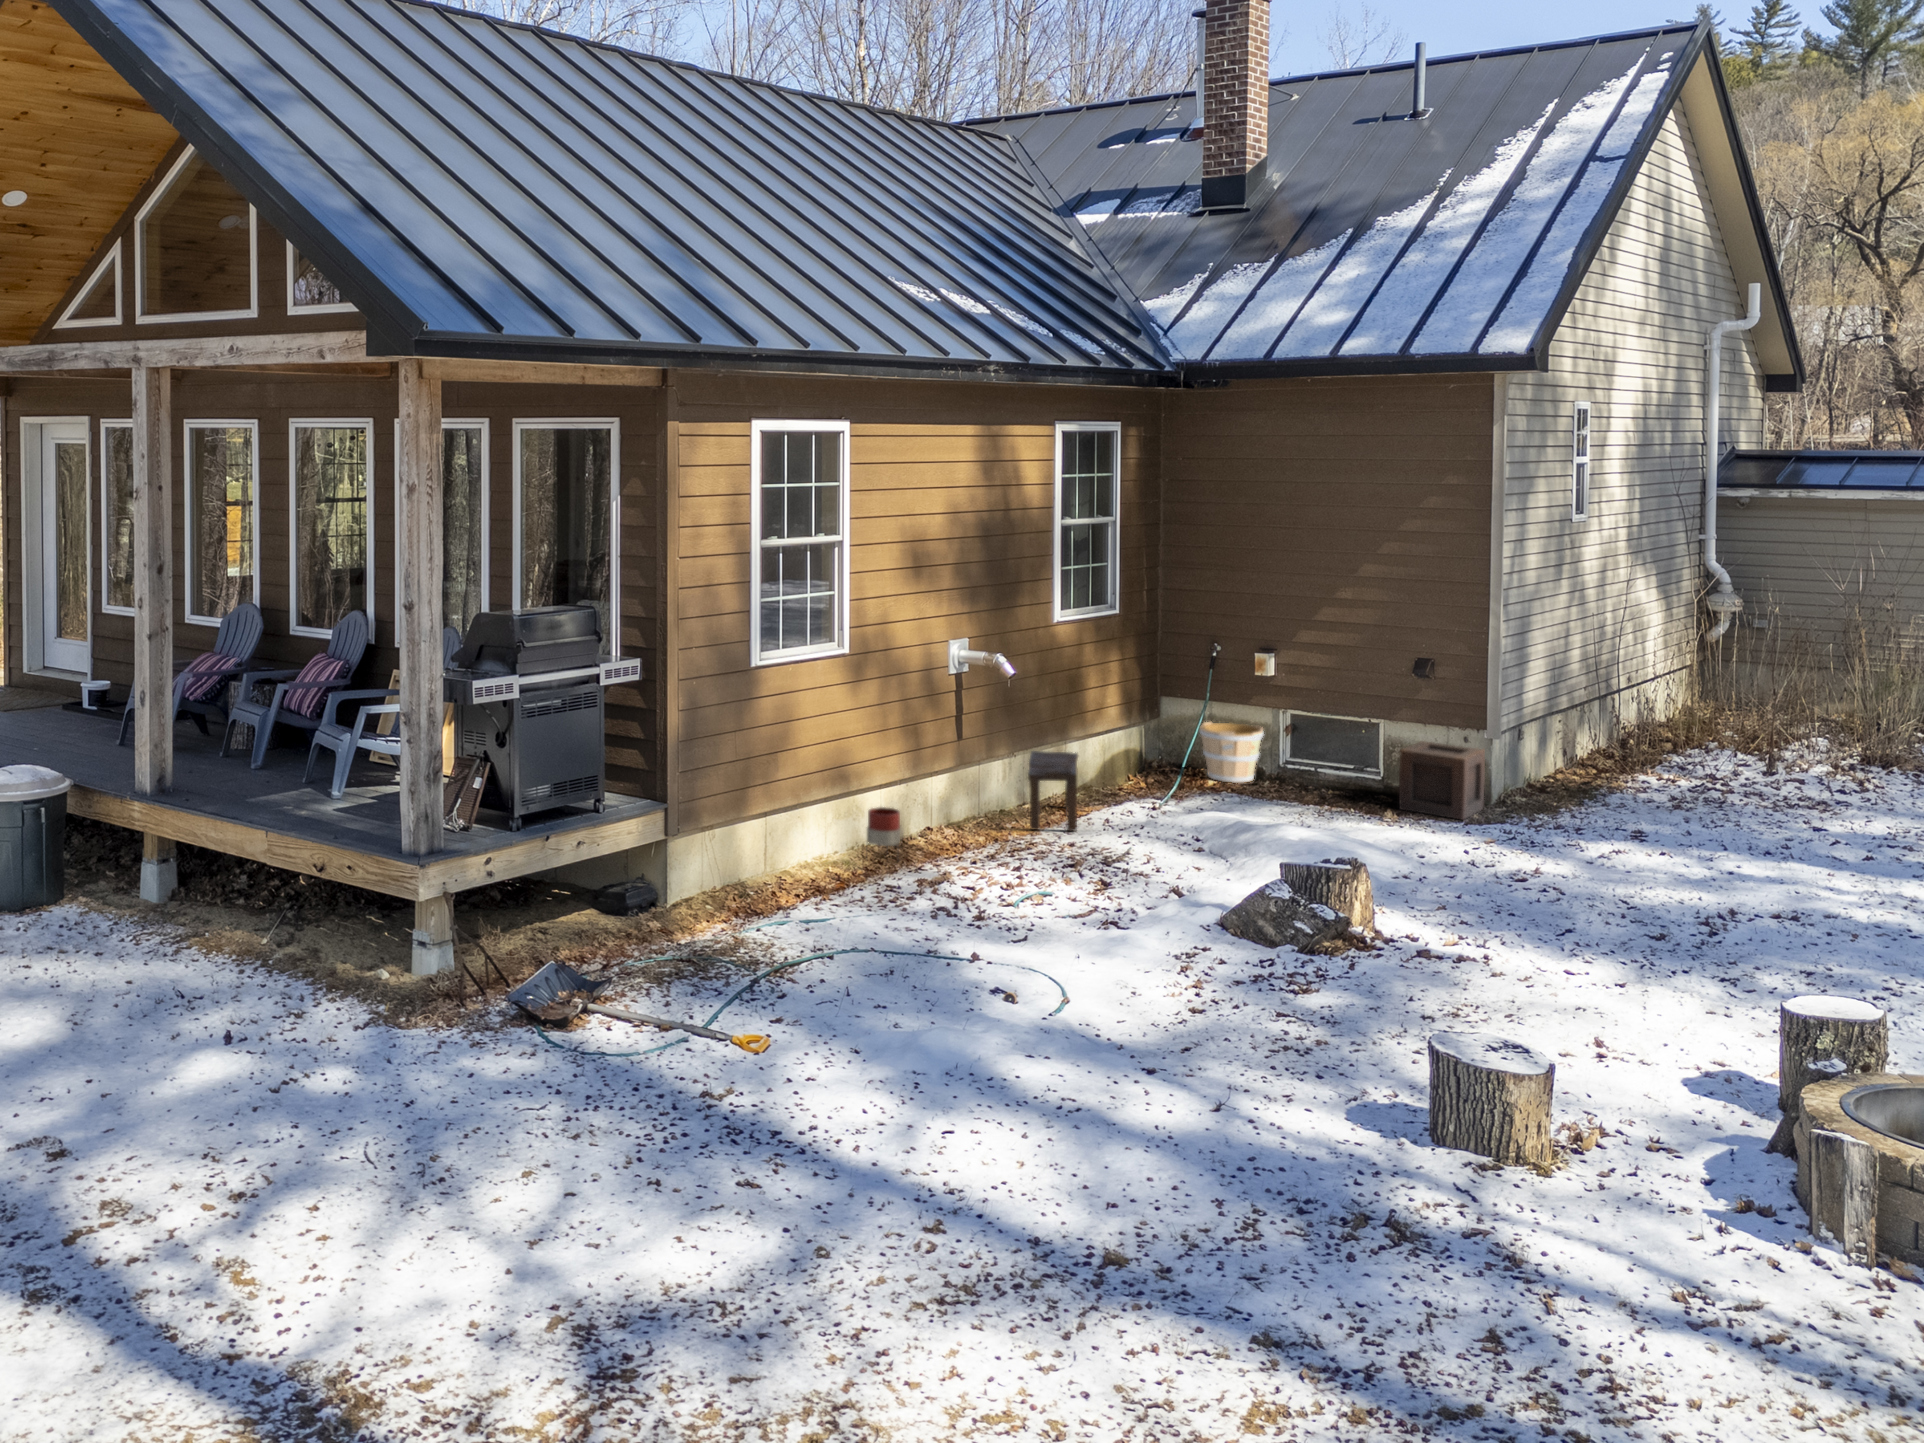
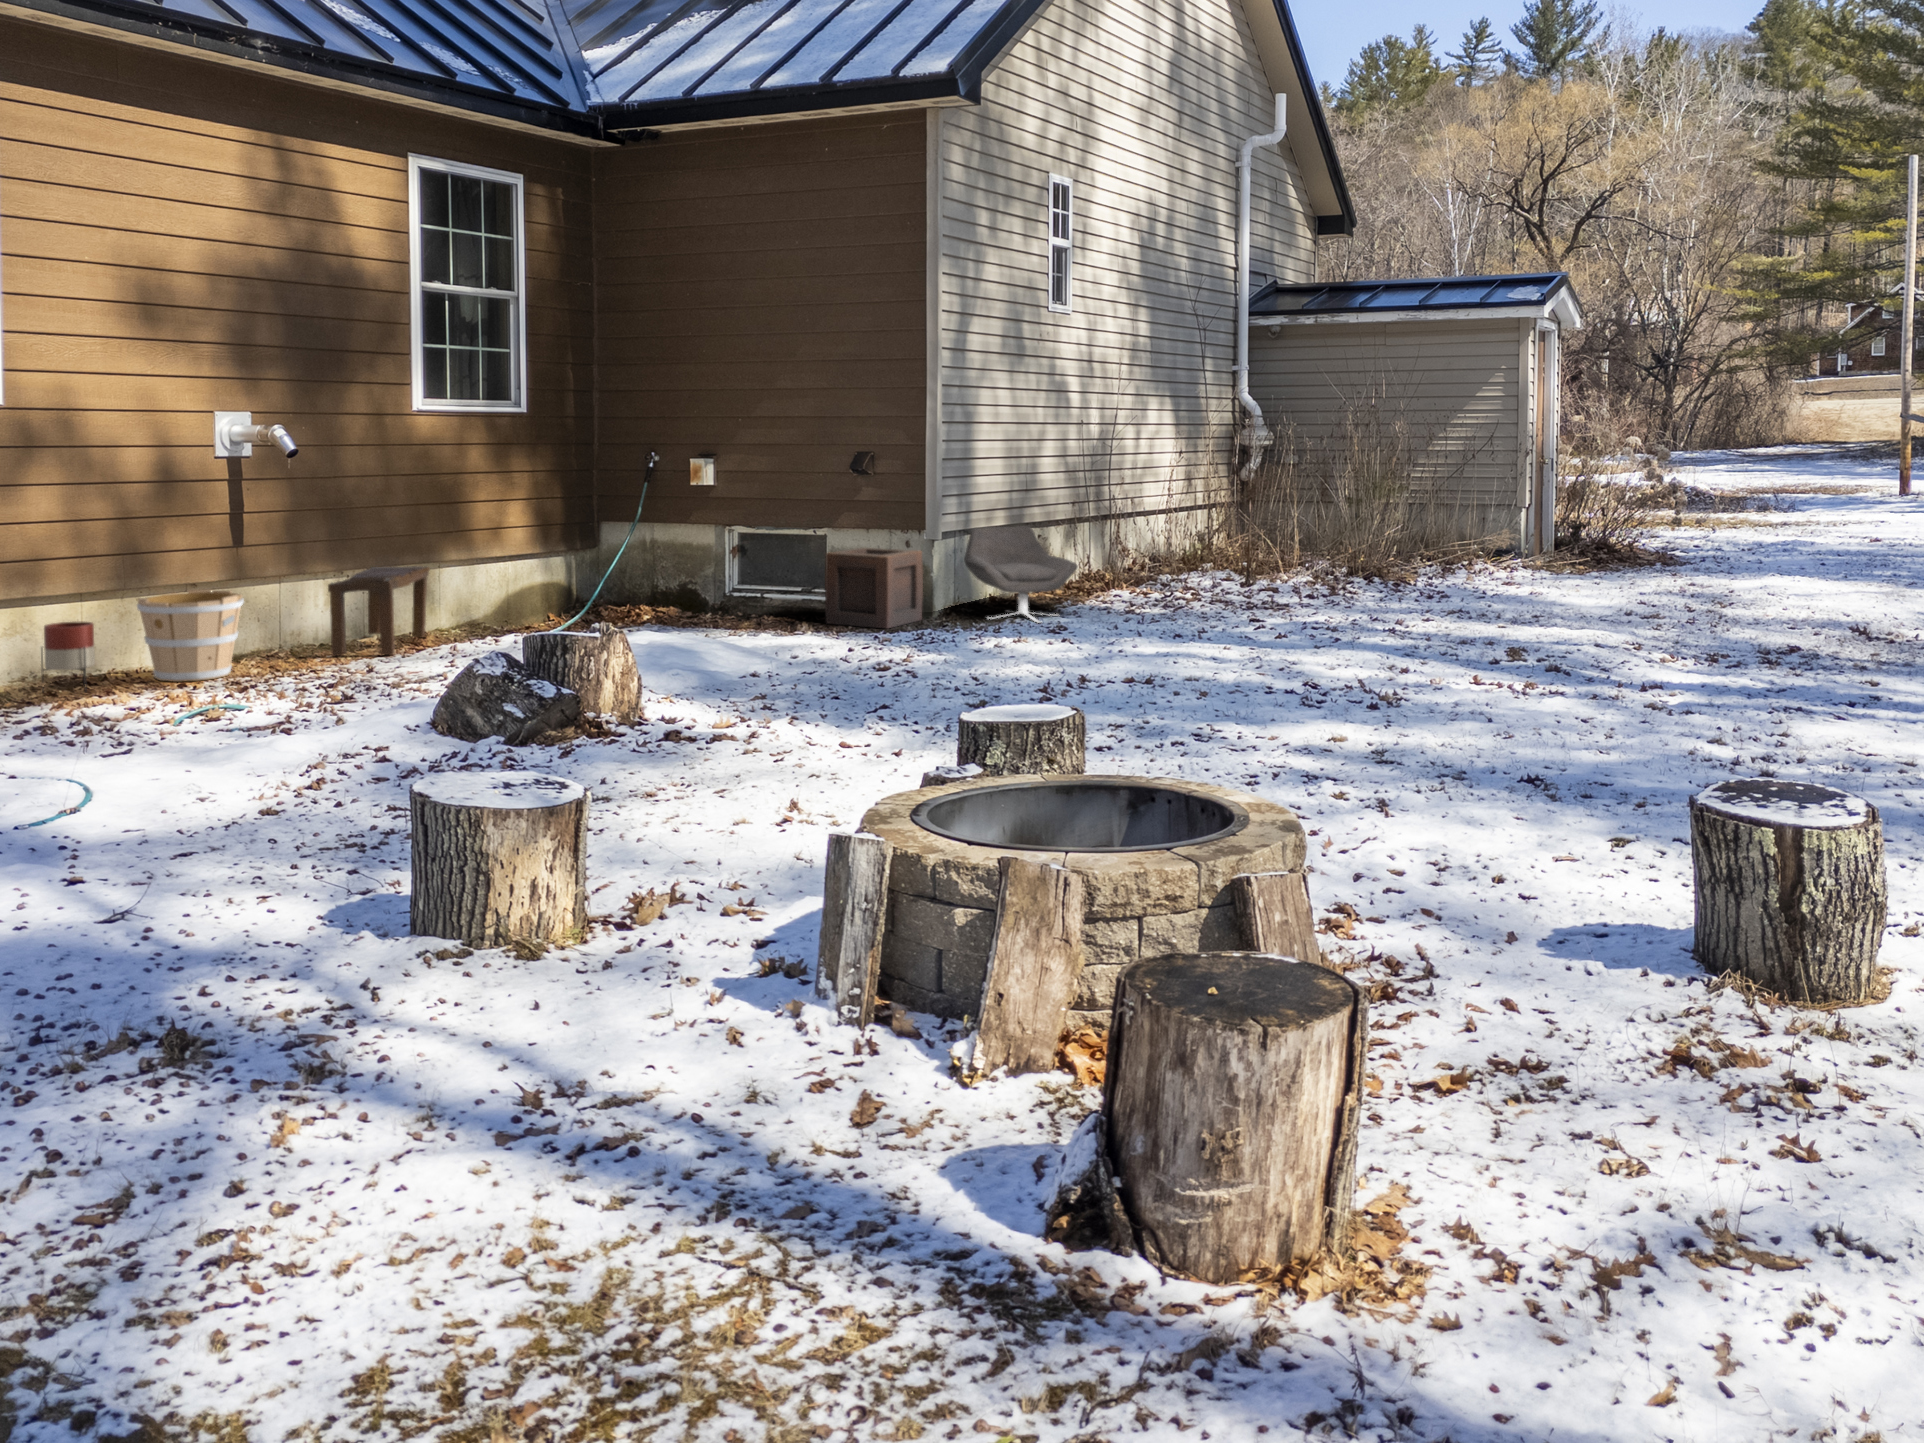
wooden bucket: present [1200,722,1264,783] -> present [137,589,244,682]
lounge chair: none [1514,725,1633,819] -> present [964,526,1078,623]

